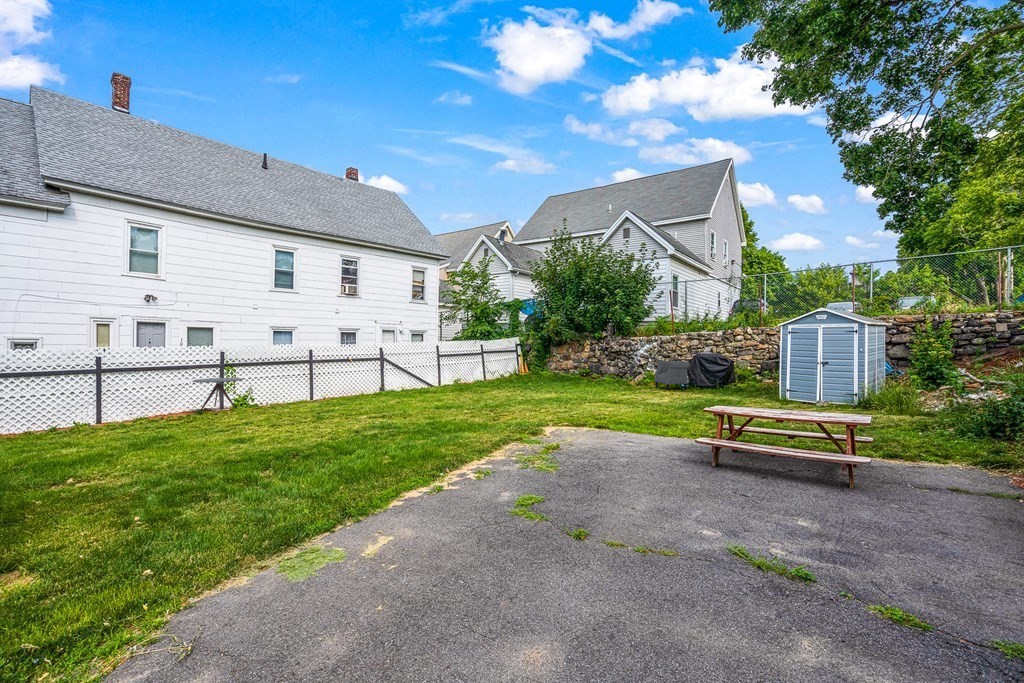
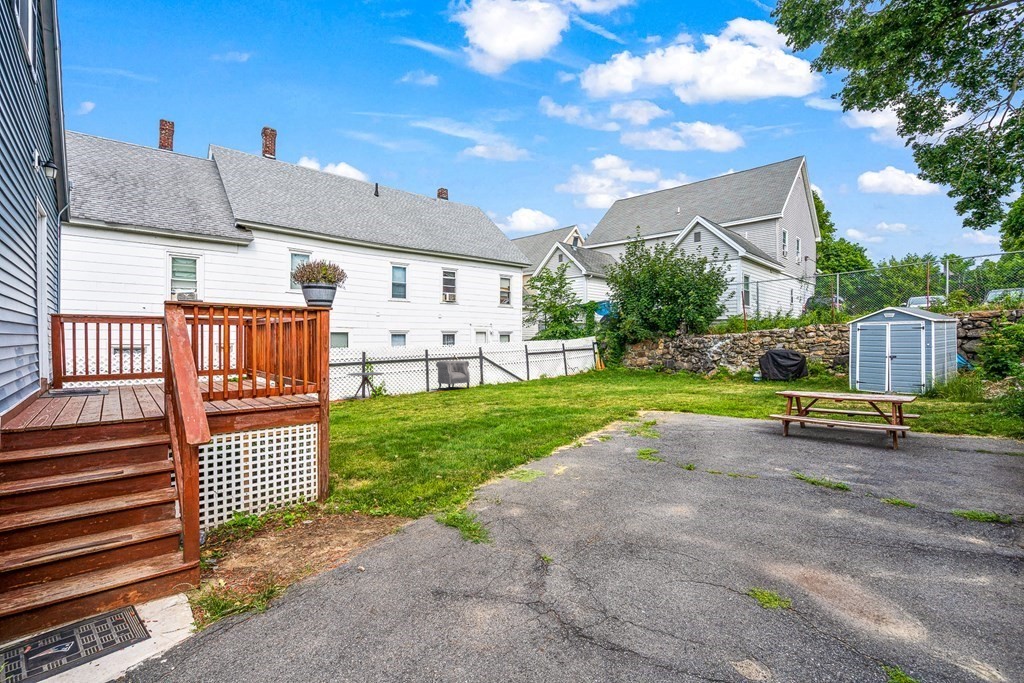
chair: present [655,361,690,390] -> present [436,361,470,390]

